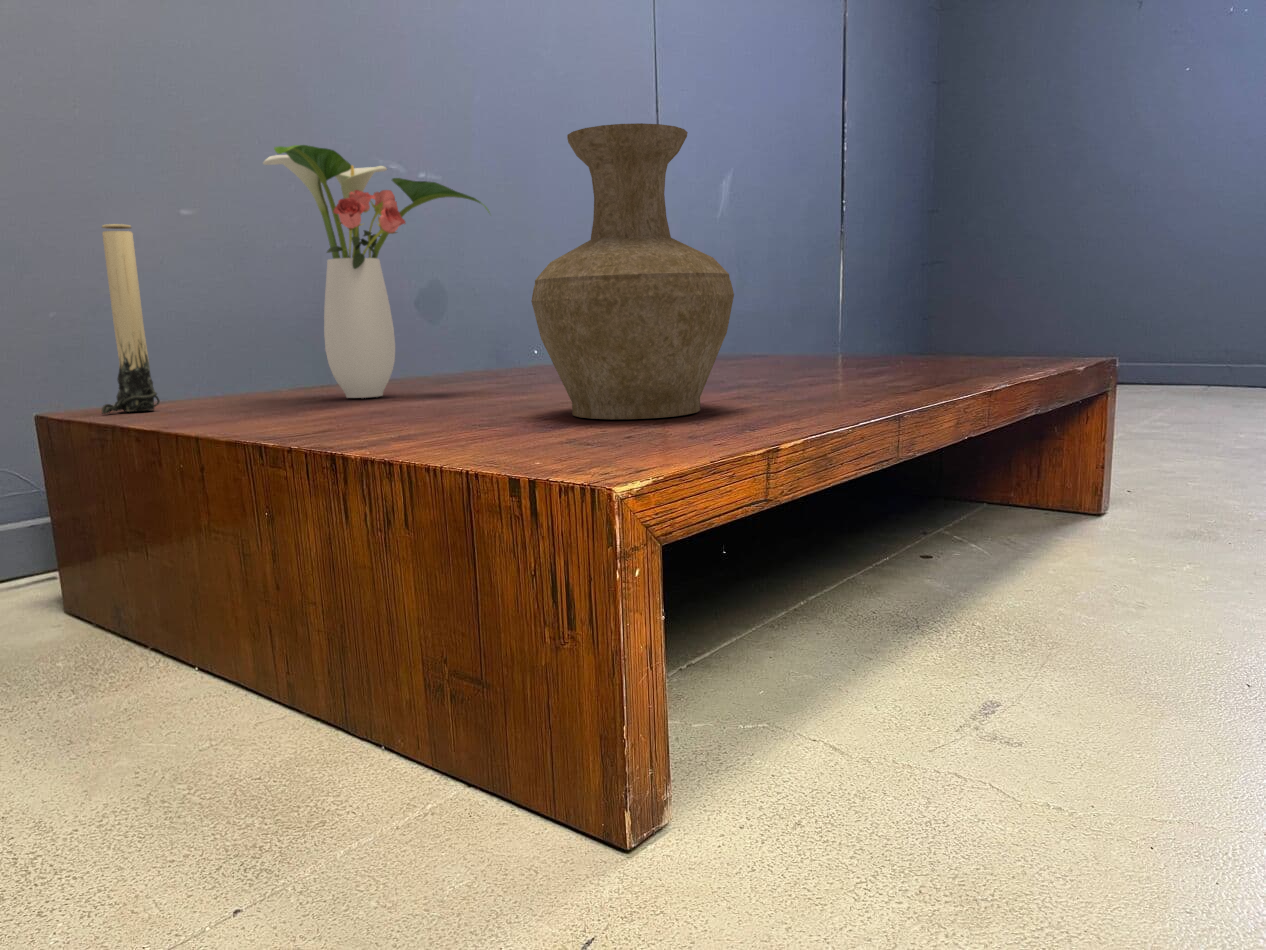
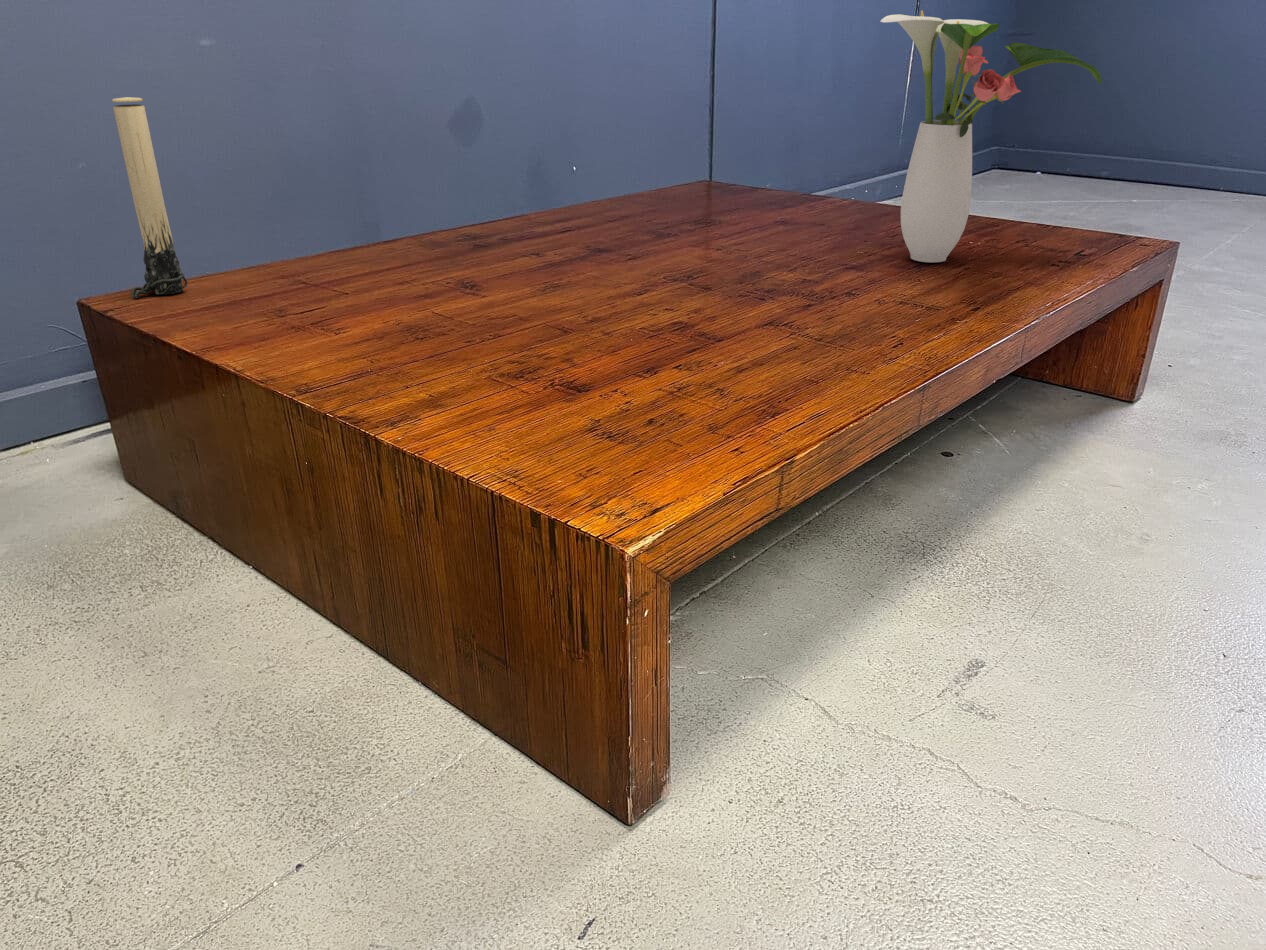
vase: present [531,123,734,419] -> none [559,59,768,371]
flower arrangement: present [263,145,489,398] -> present [880,11,1101,263]

